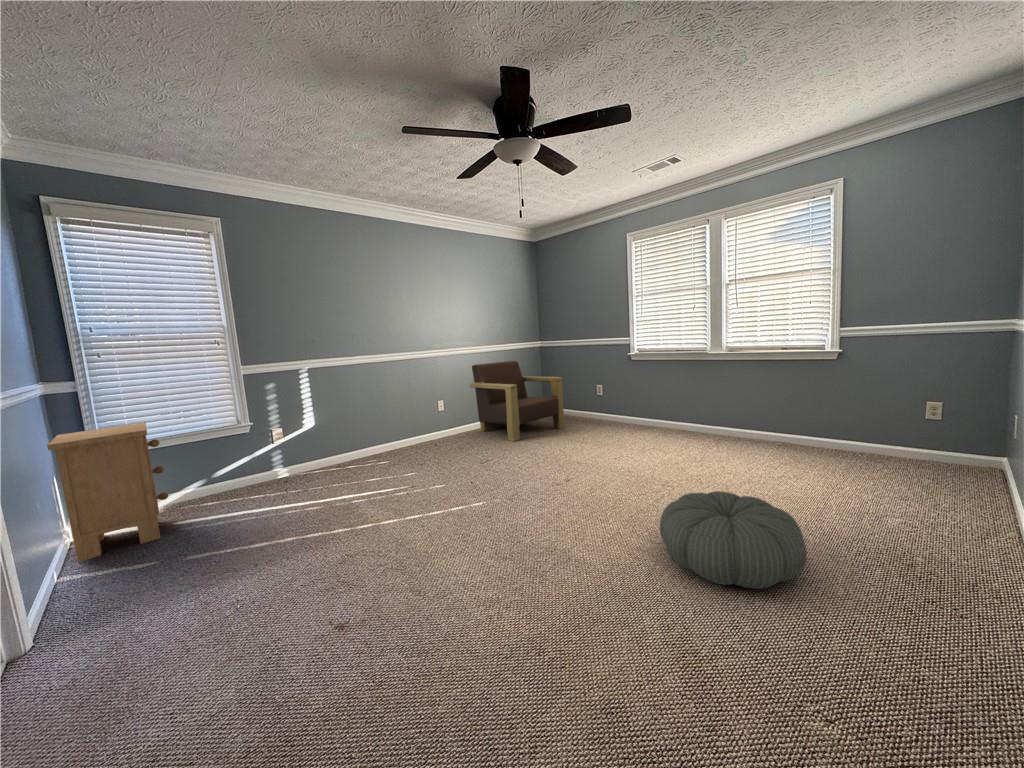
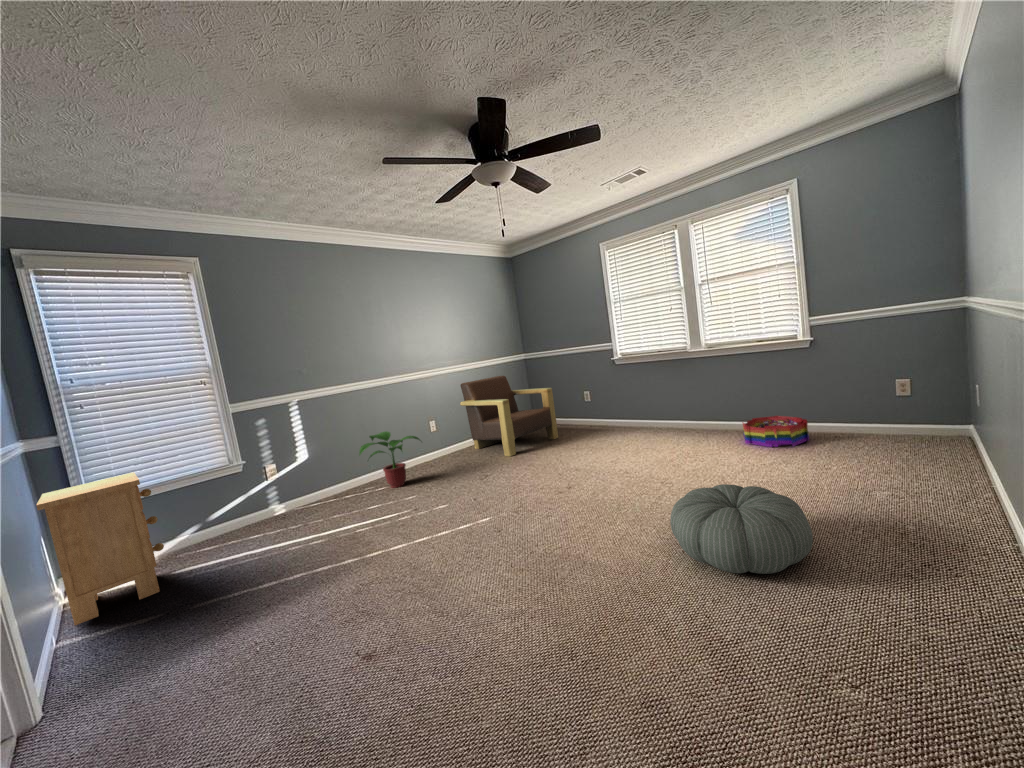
potted plant: none [364,405,428,461] -> present [359,431,420,488]
storage bin: none [752,426,820,459] -> present [743,416,809,447]

